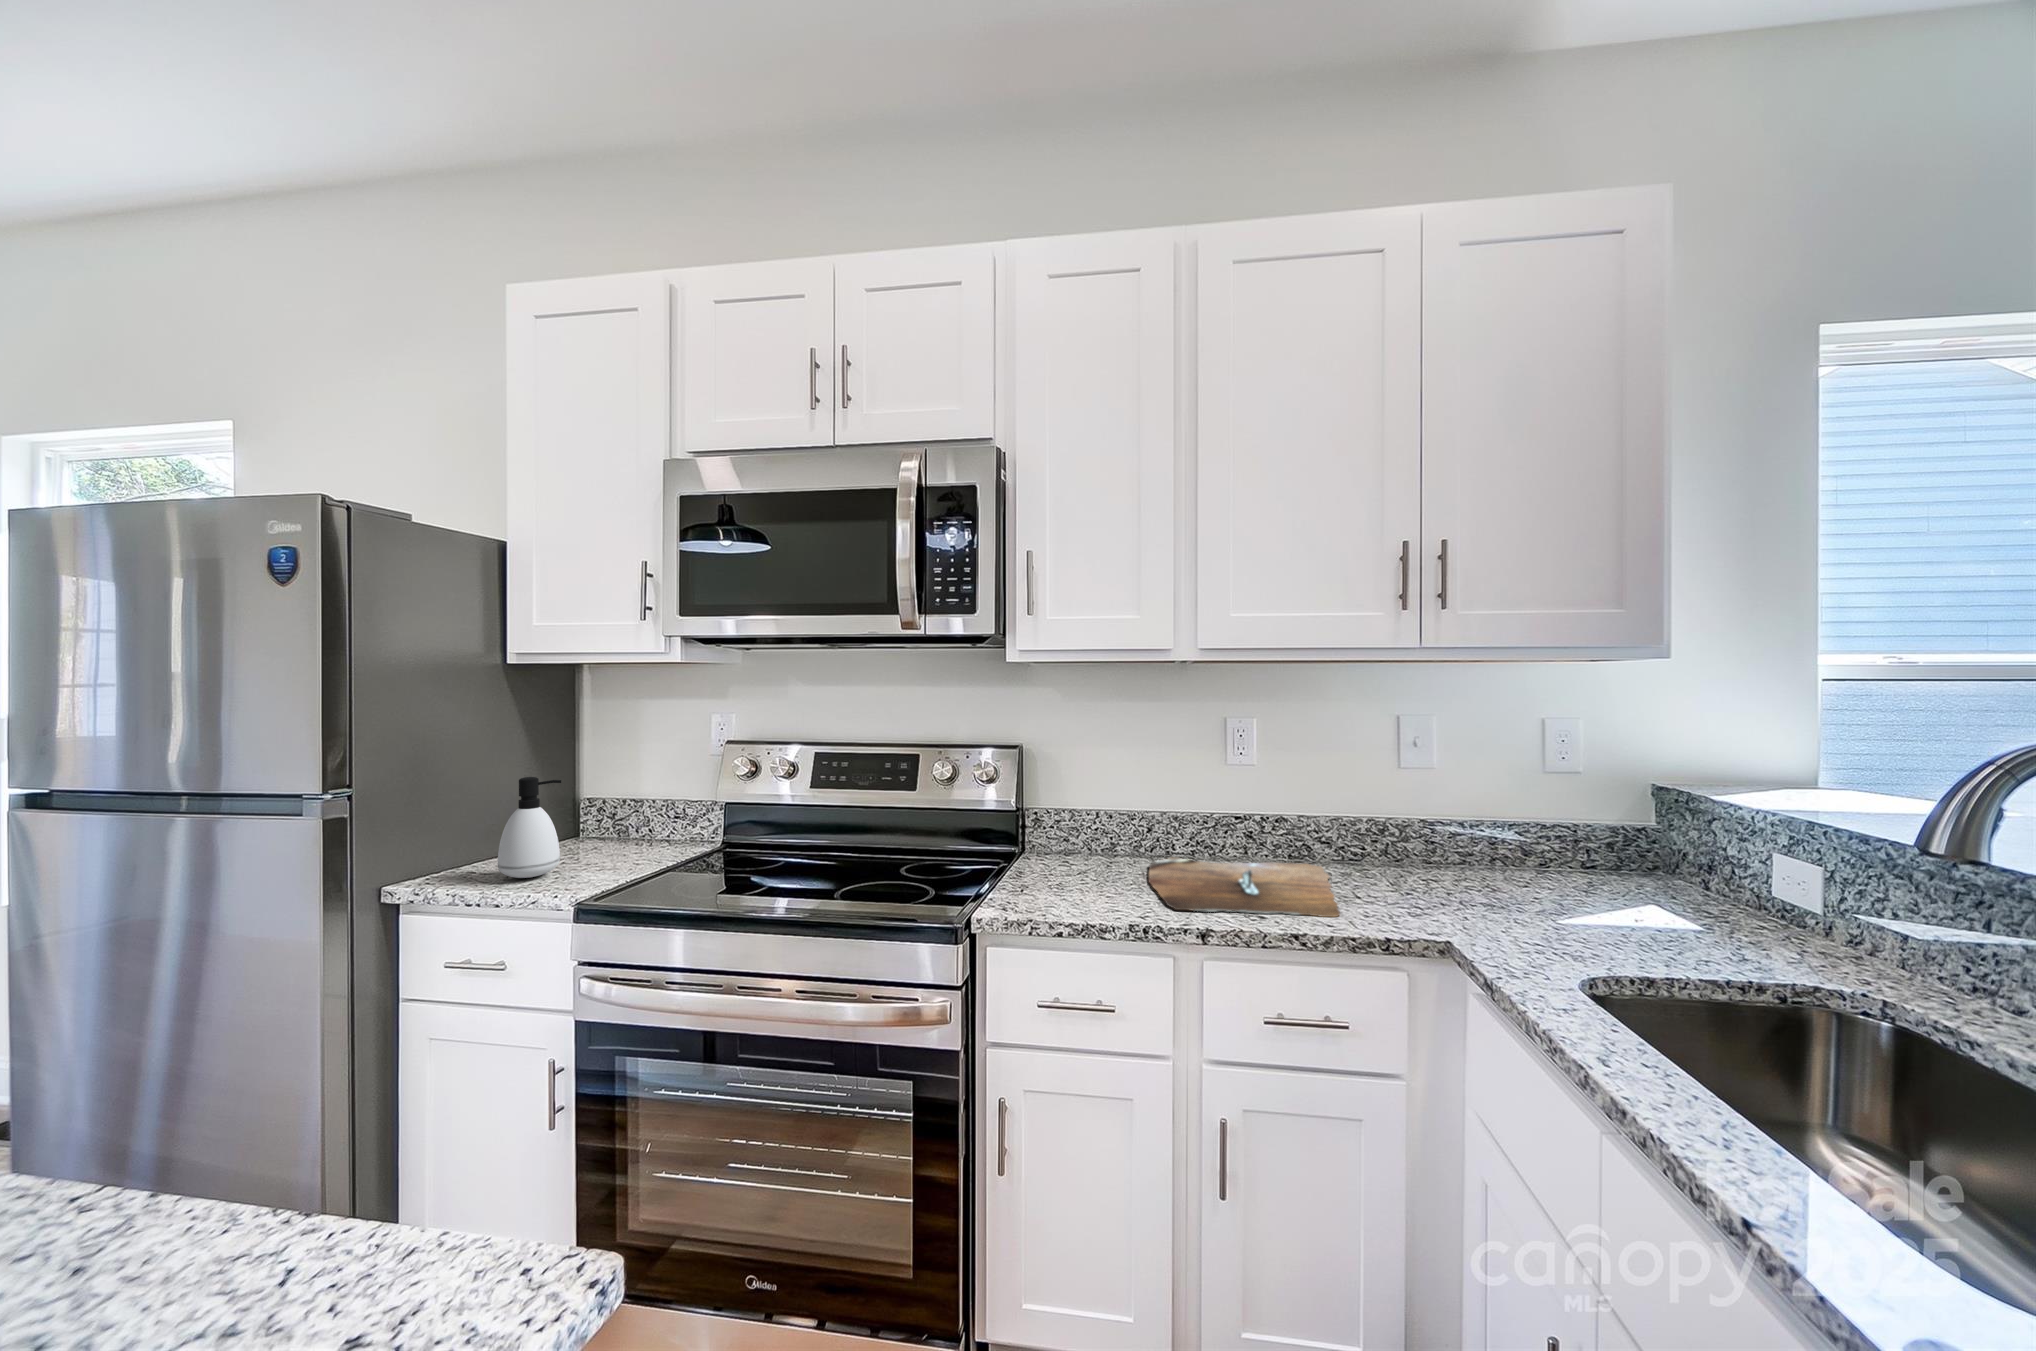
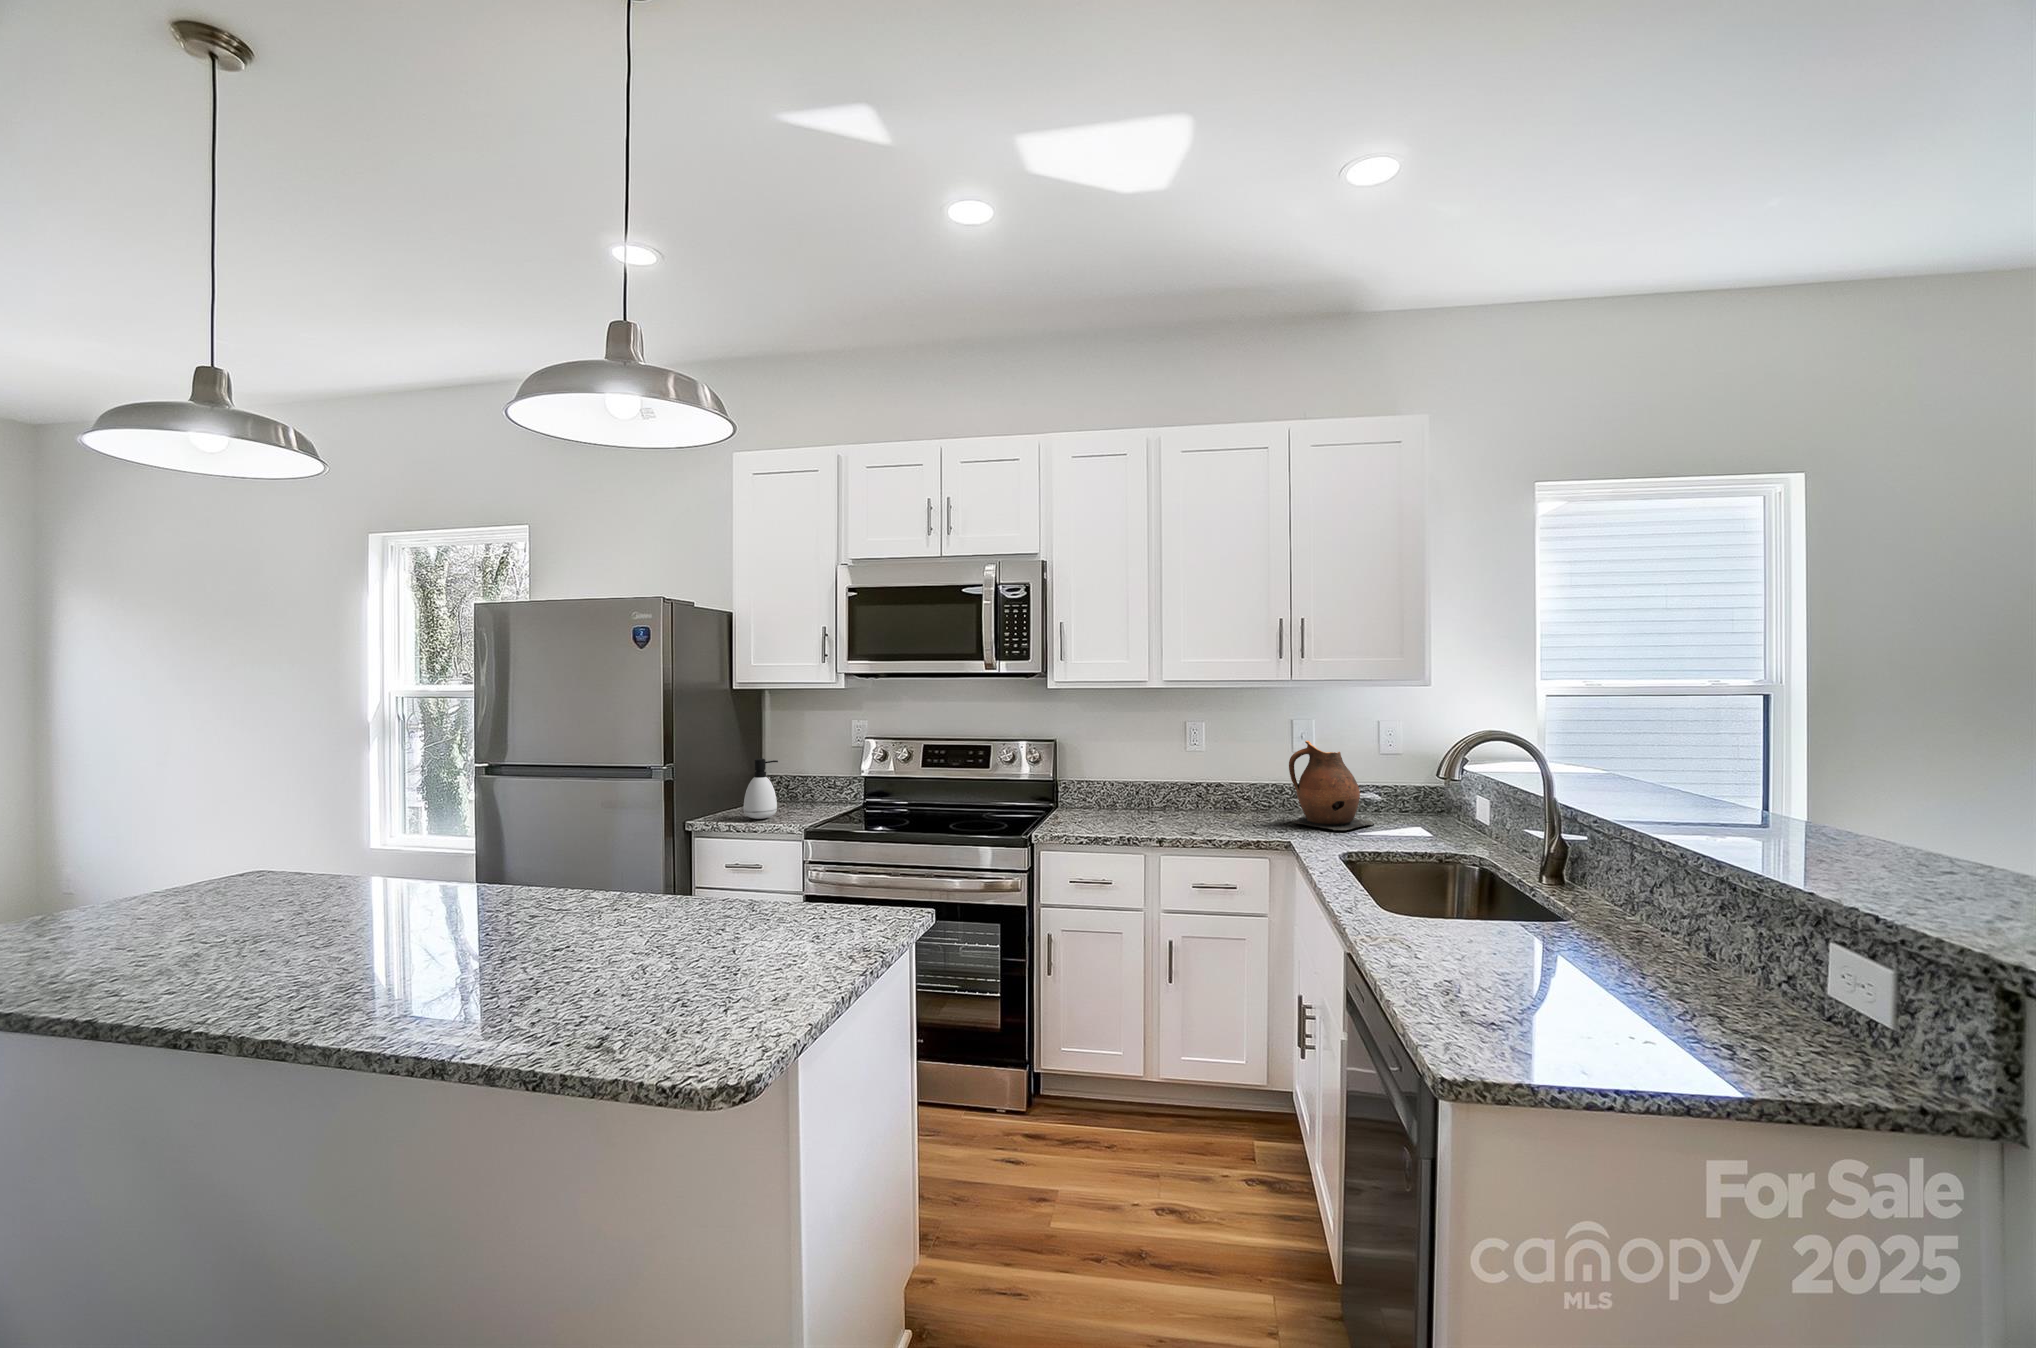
ceramic pitcher: none [1412,751,1561,913] -> present [1289,741,1374,831]
cutting board: present [1149,857,1340,917] -> none [1134,809,1244,834]

